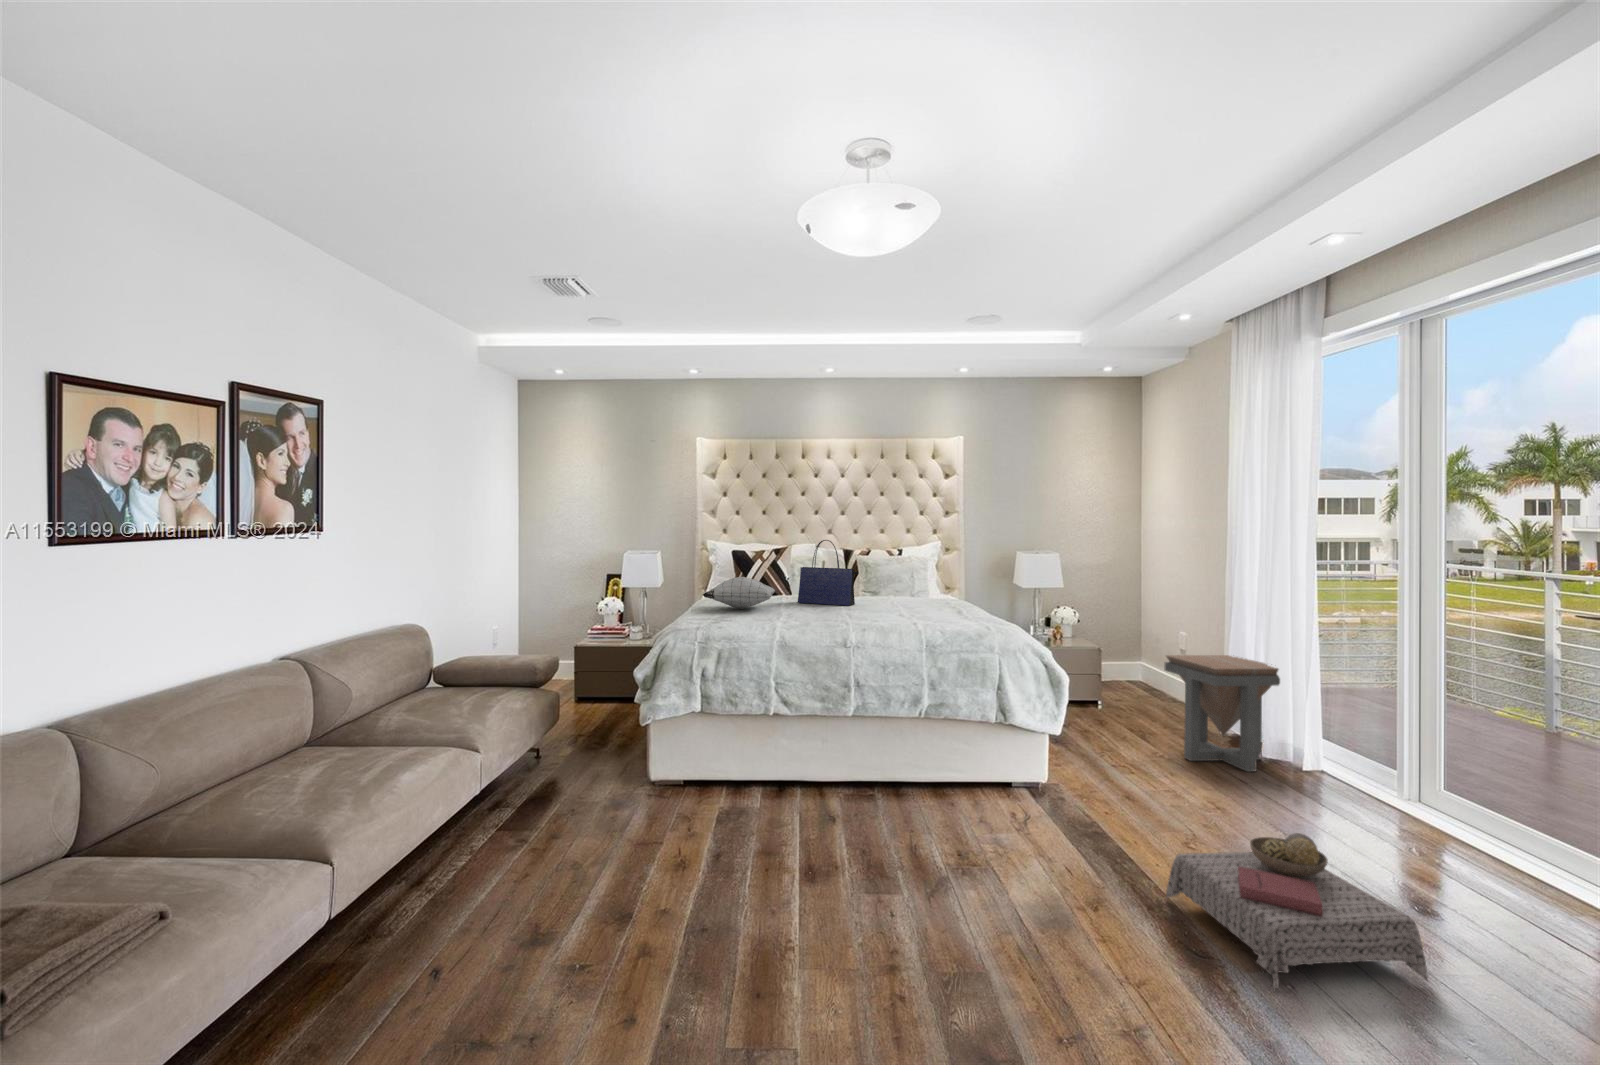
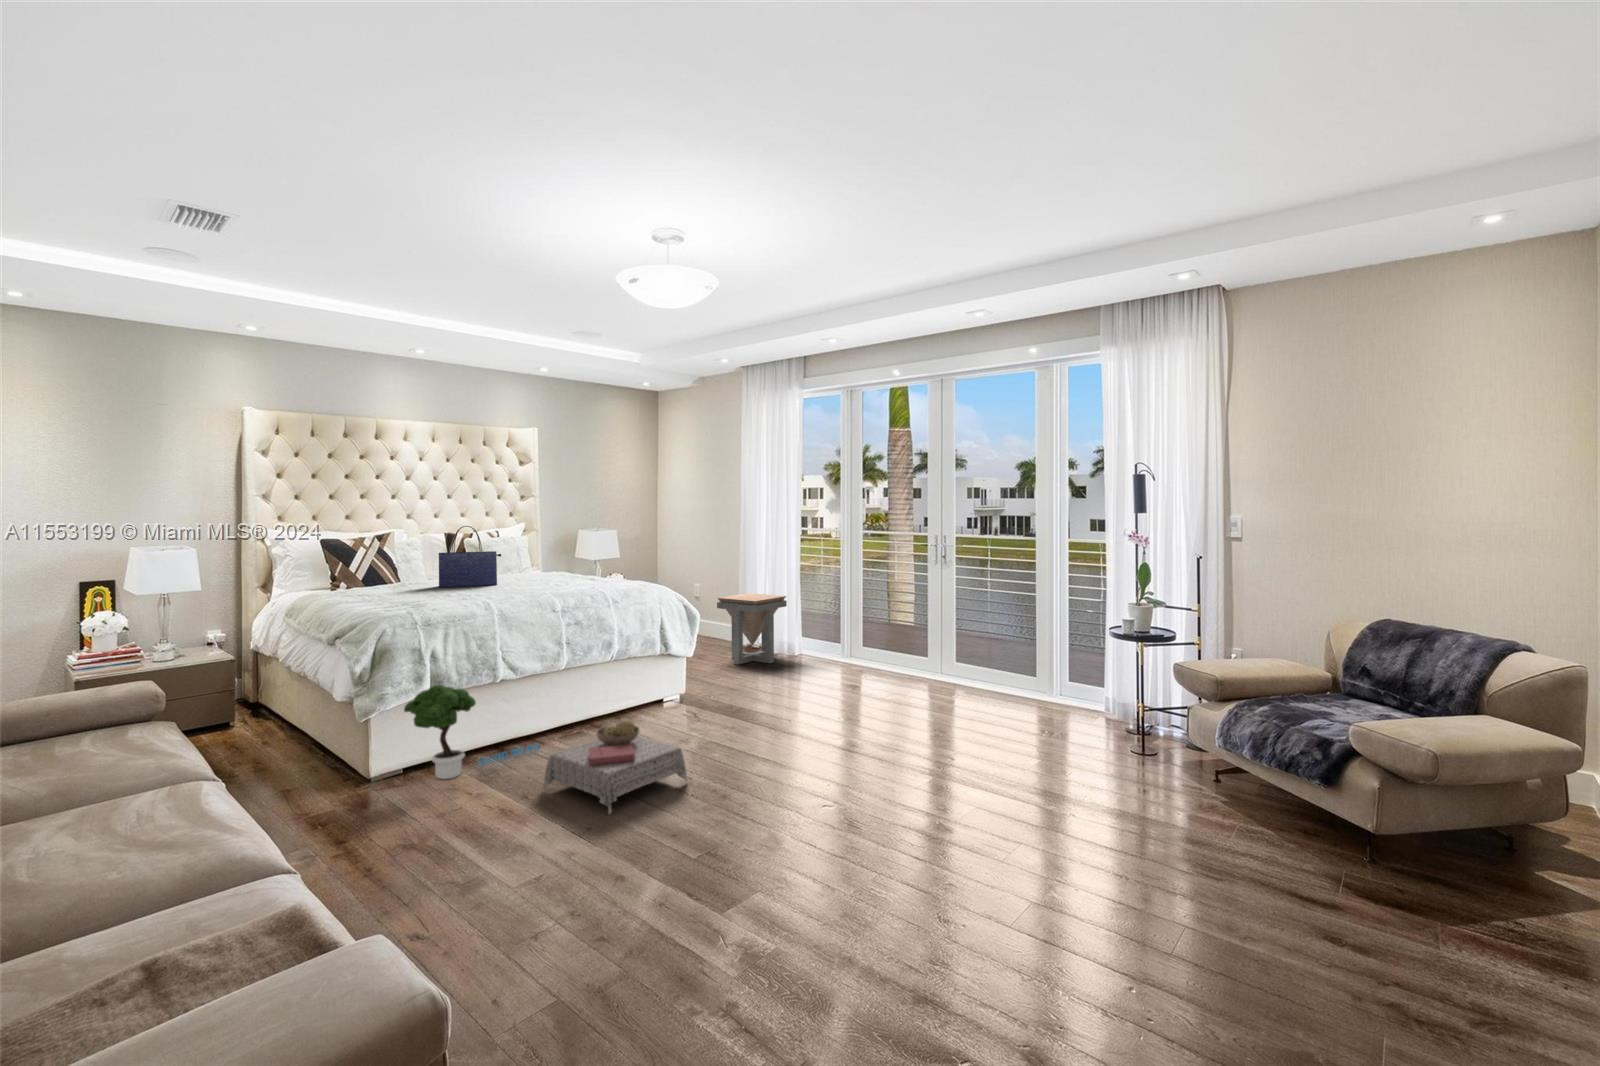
pillow: present [703,577,775,609] -> none [356,565,448,597]
potted tree: none [651,706,798,814] -> present [404,685,540,779]
ottoman: present [1166,833,1428,991] -> present [544,717,687,814]

